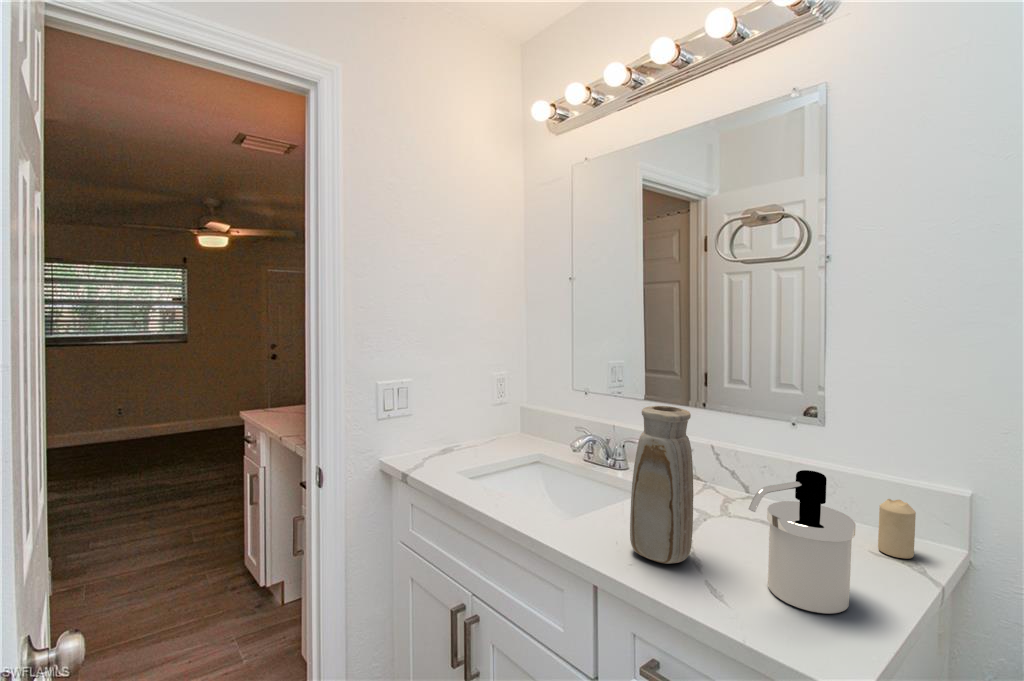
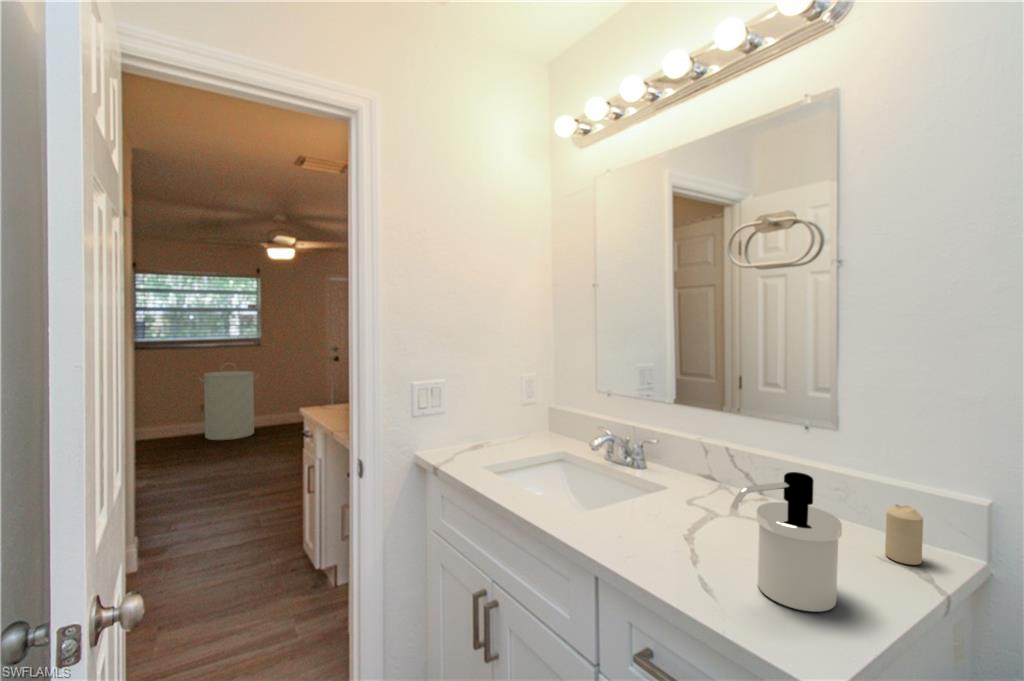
laundry hamper: none [113,361,186,447] -> present [198,363,259,440]
vase: present [630,406,693,564] -> none [630,408,689,558]

